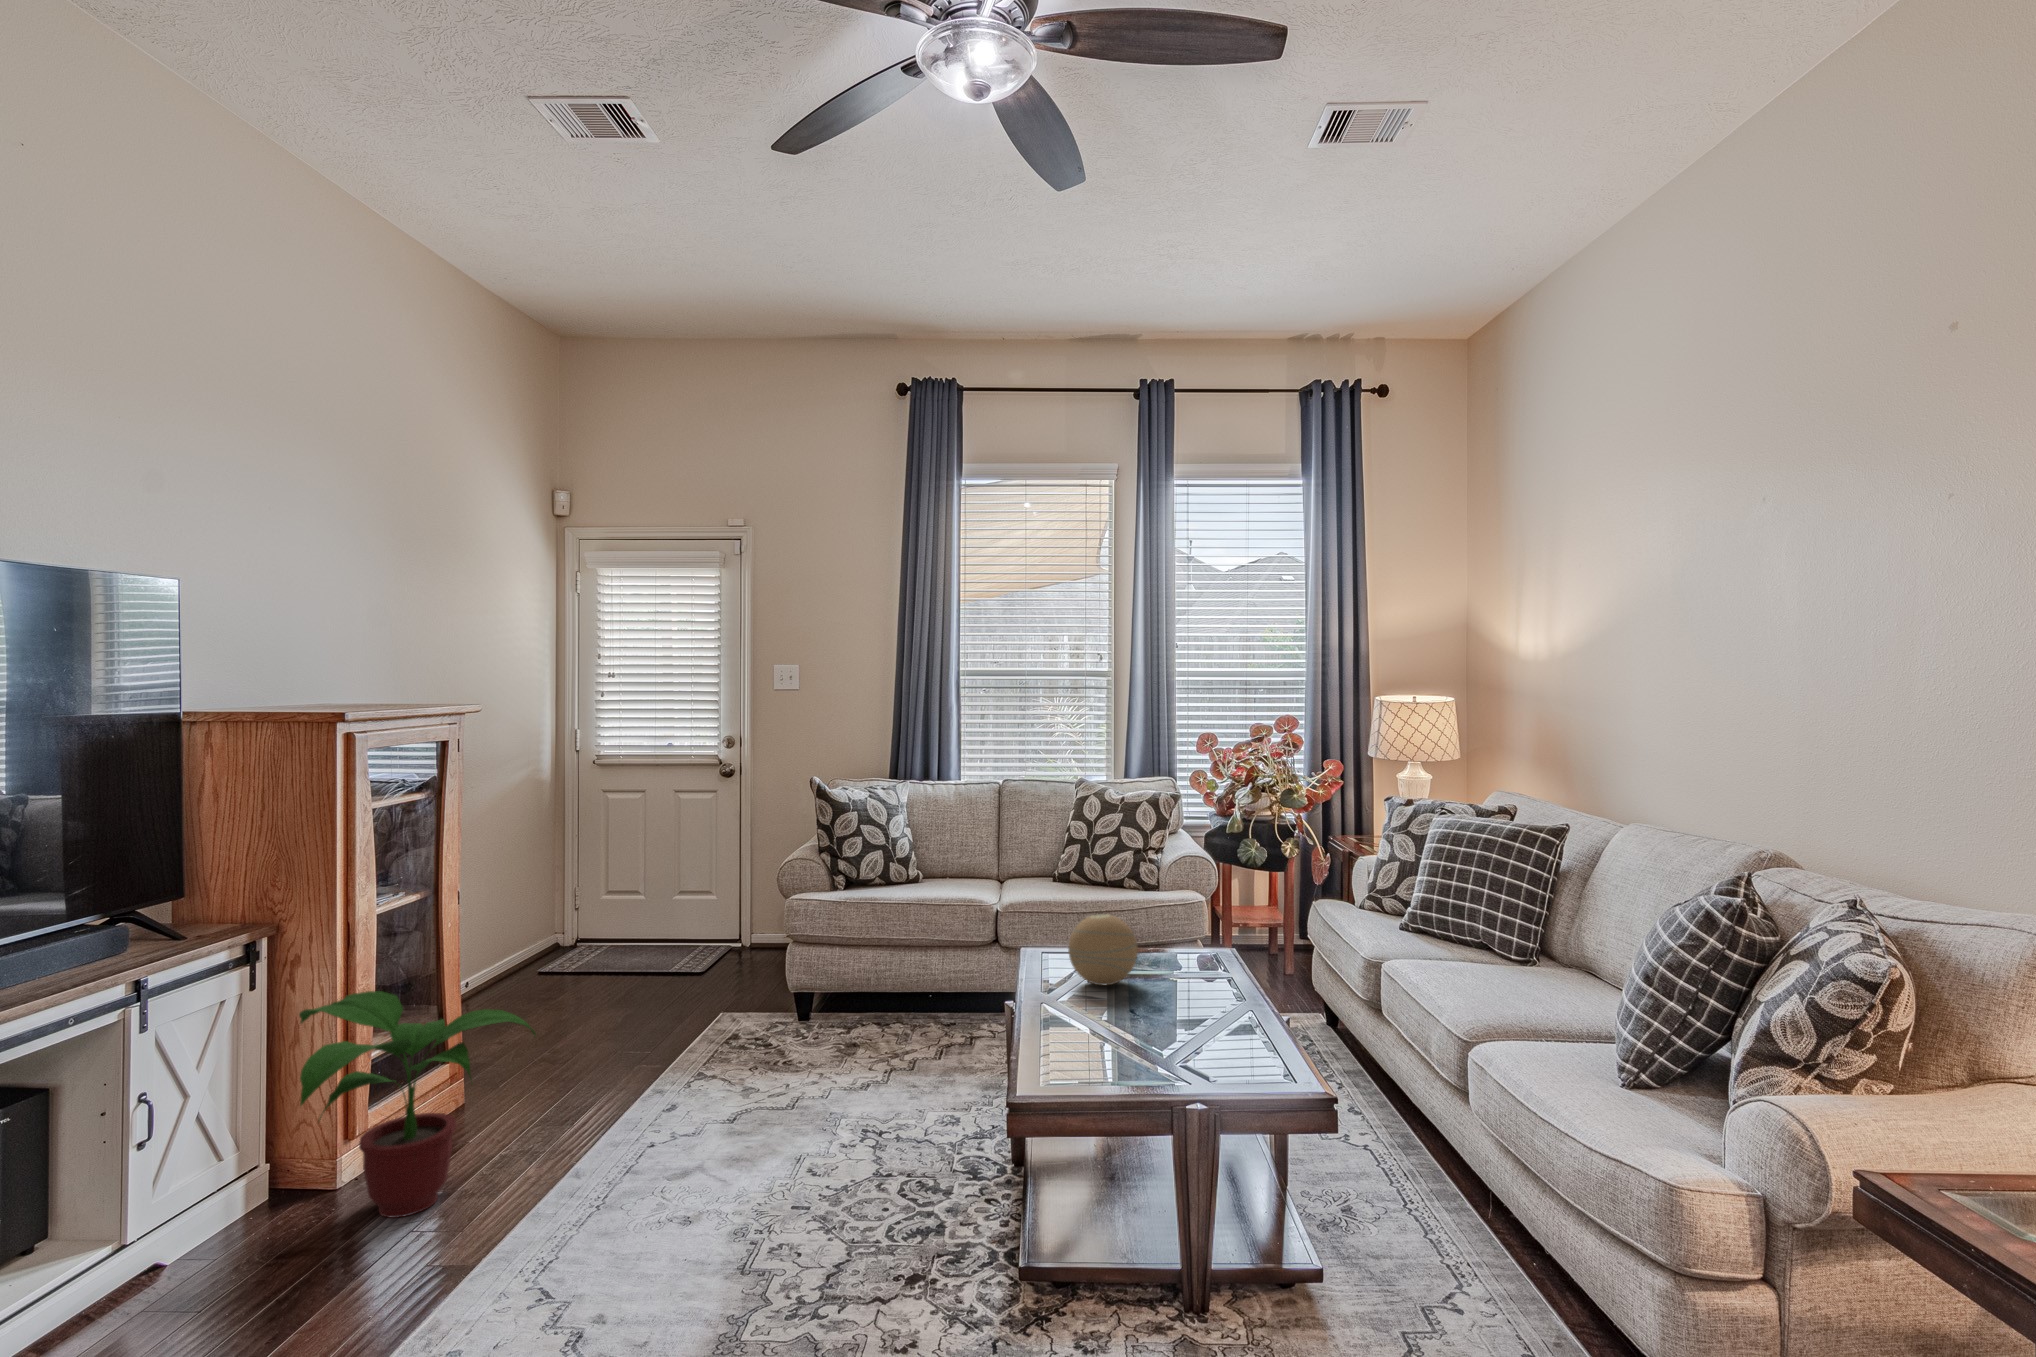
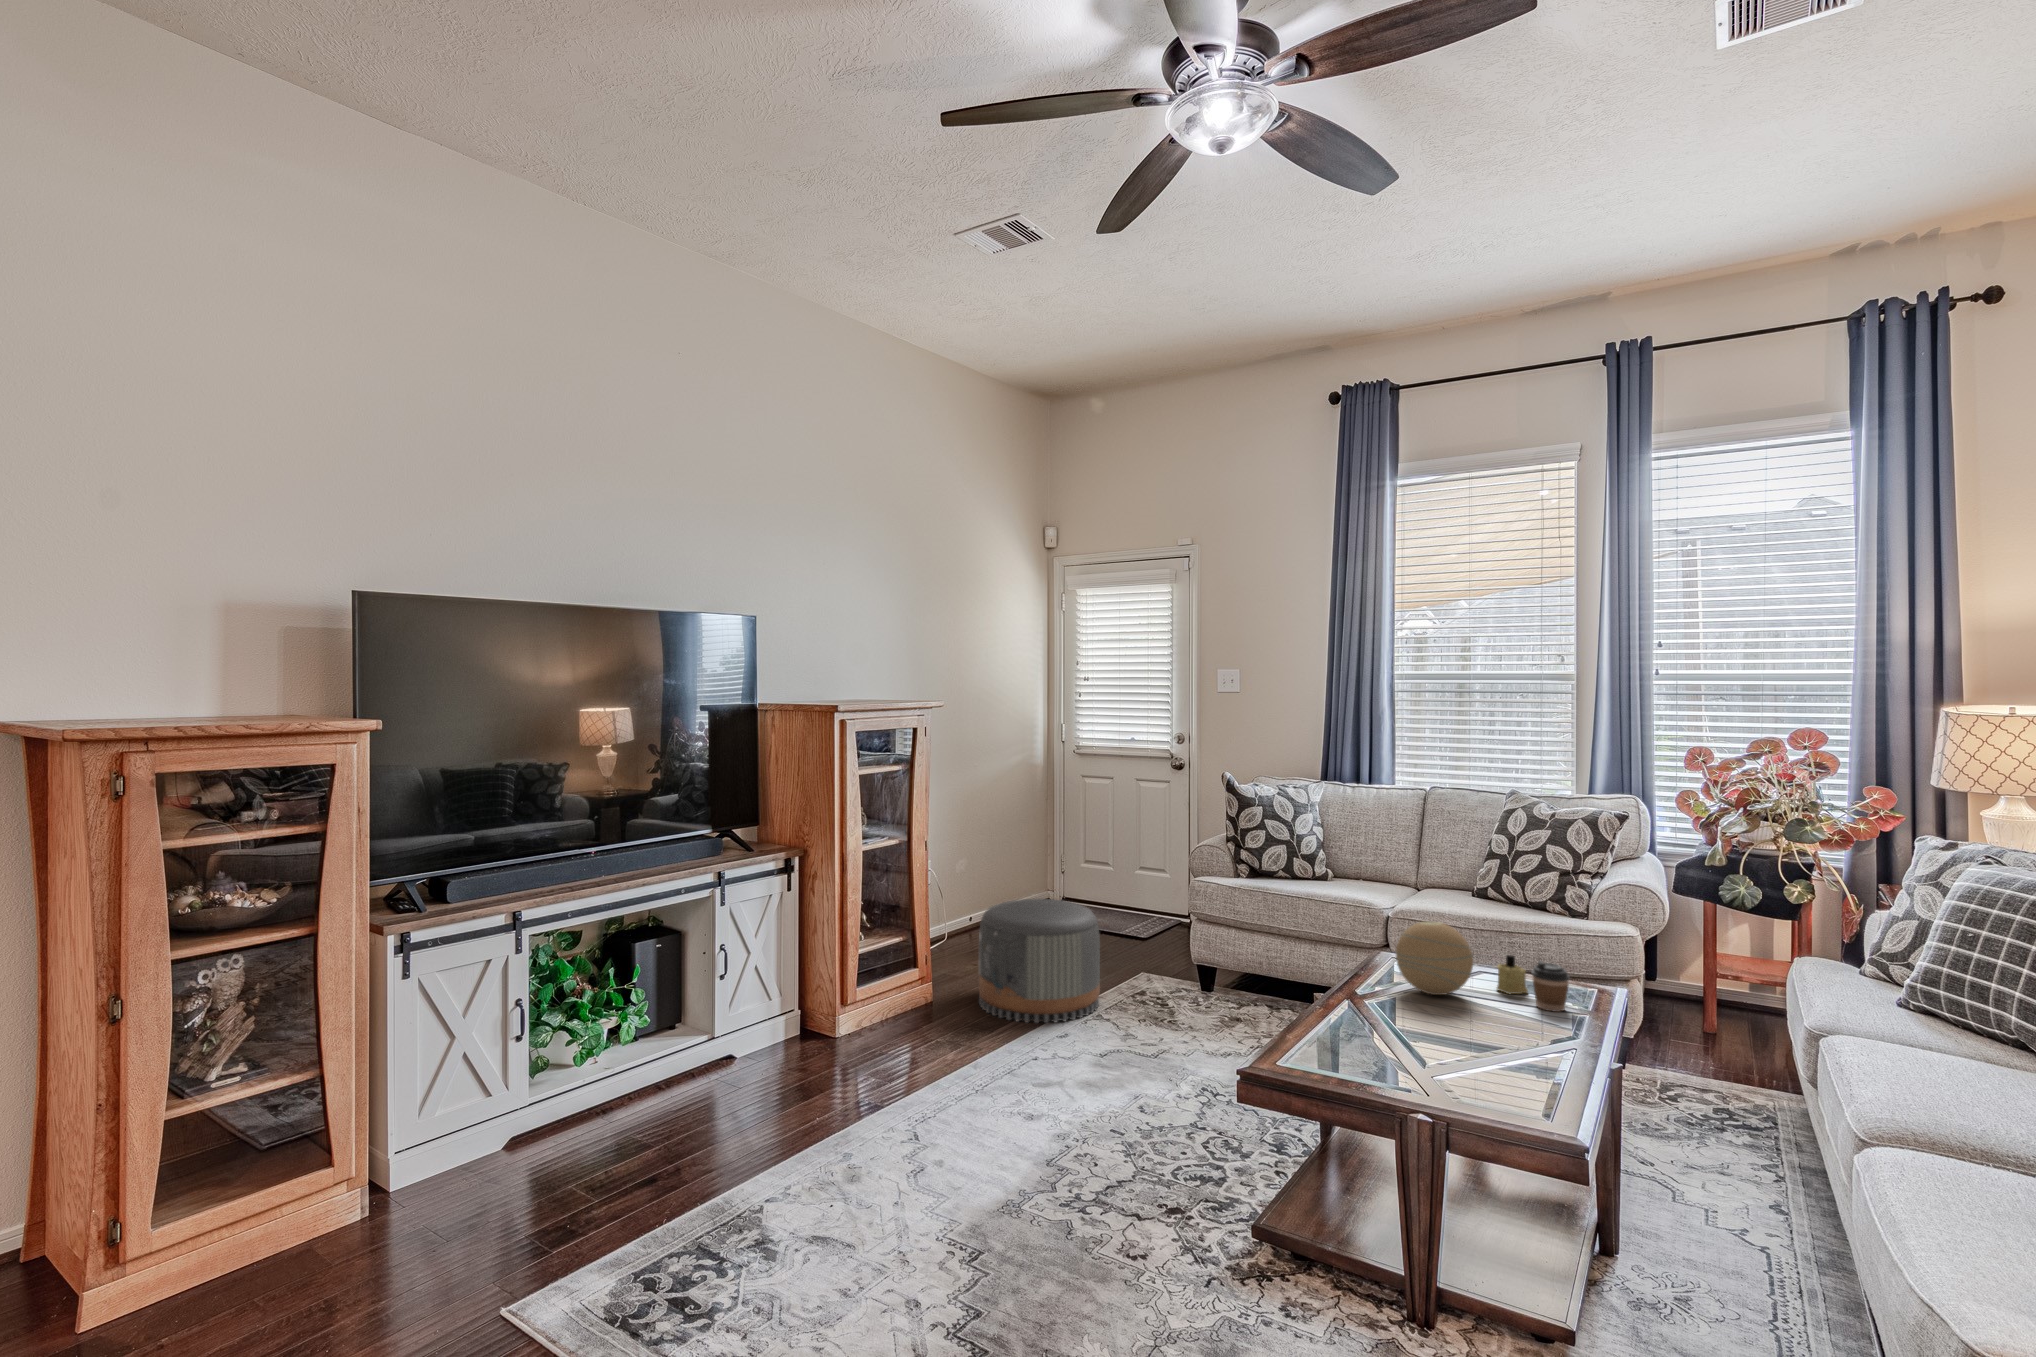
candle: none [1146,936,1172,973] -> present [1497,955,1528,994]
coffee cup: none [1183,937,1215,982] -> present [1531,961,1570,1012]
pouf: none [532,946,693,1107] -> present [979,899,1100,1023]
potted plant: present [299,991,536,1218] -> none [789,901,952,1063]

